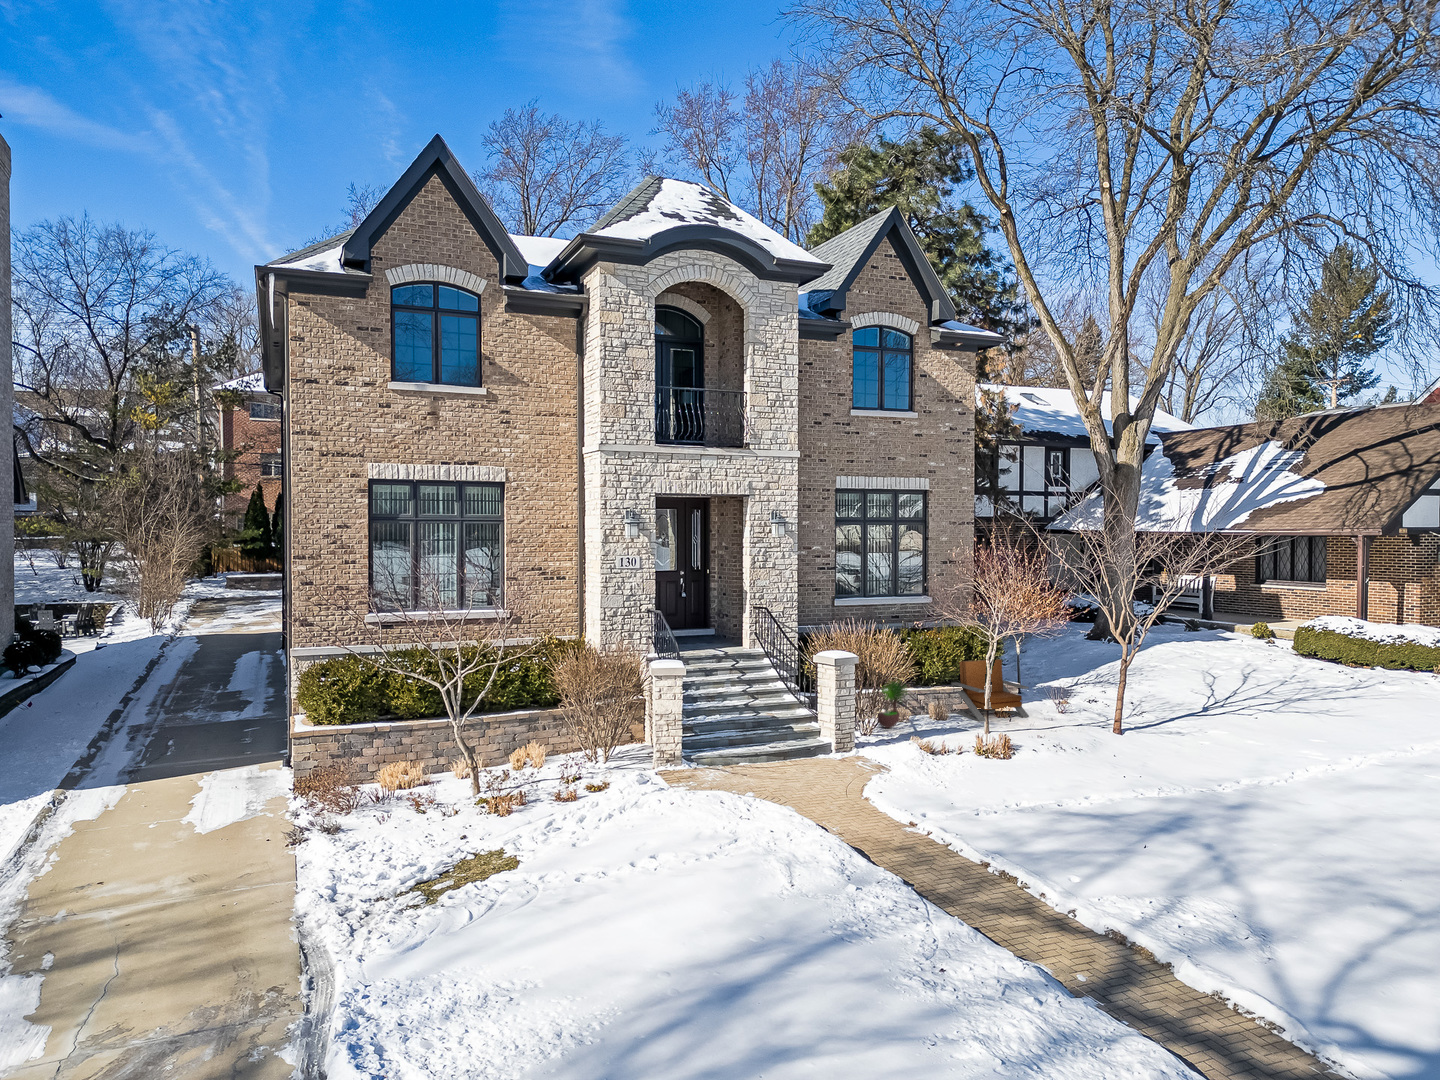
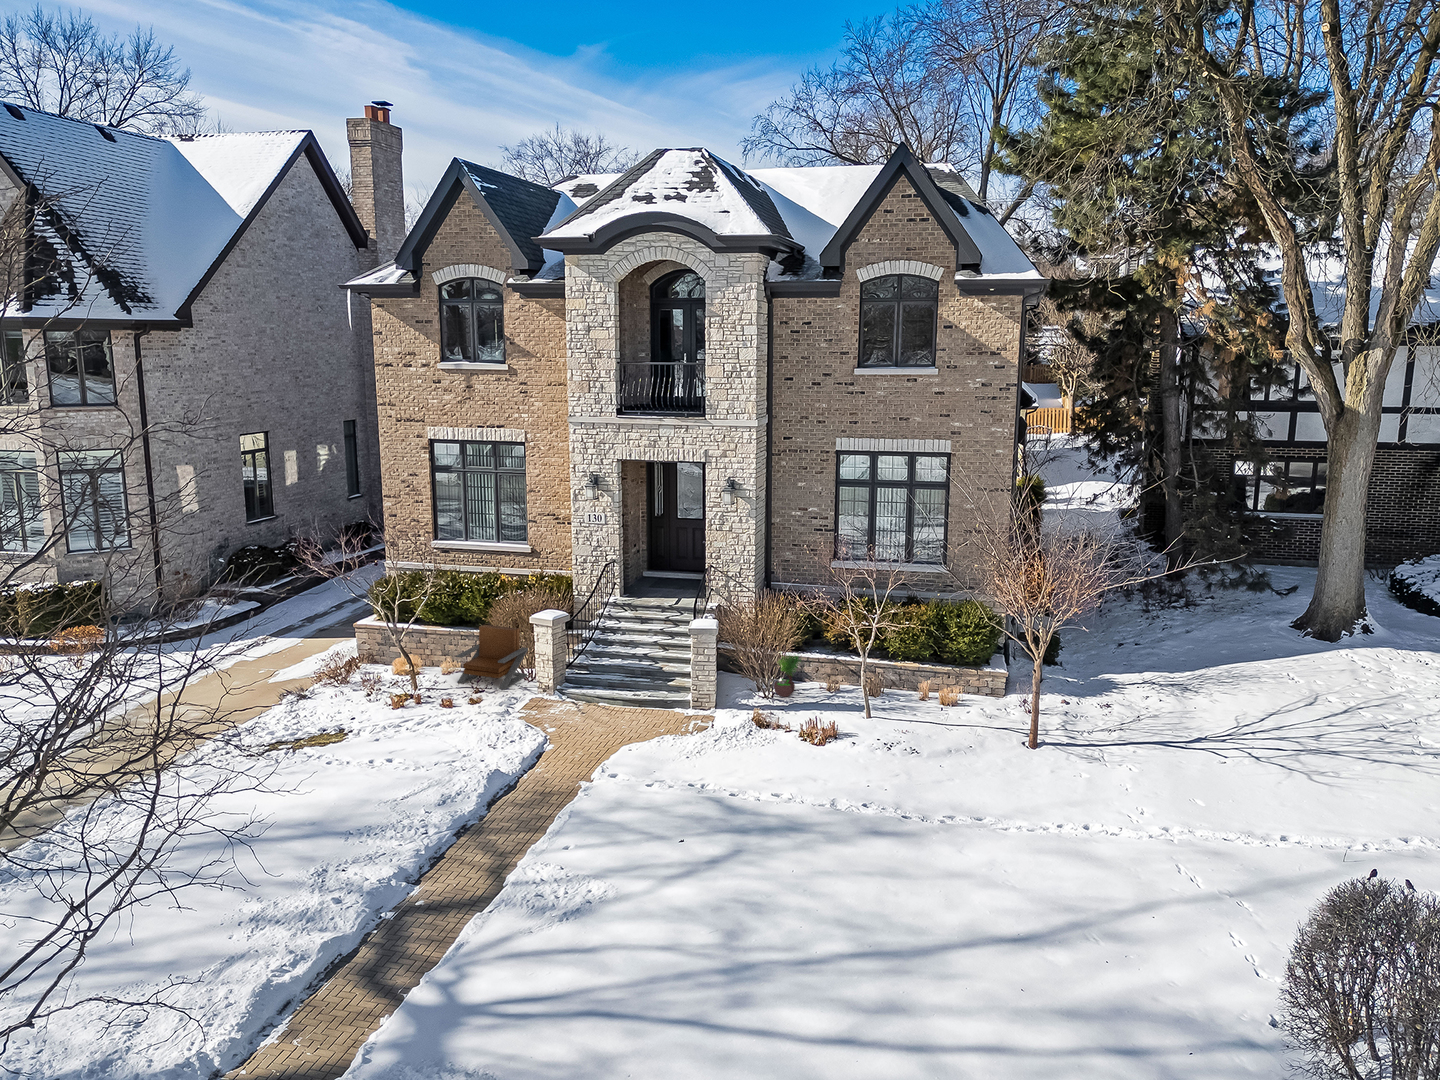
lounge chair: present [951,659,1029,722] -> present [456,625,528,690]

